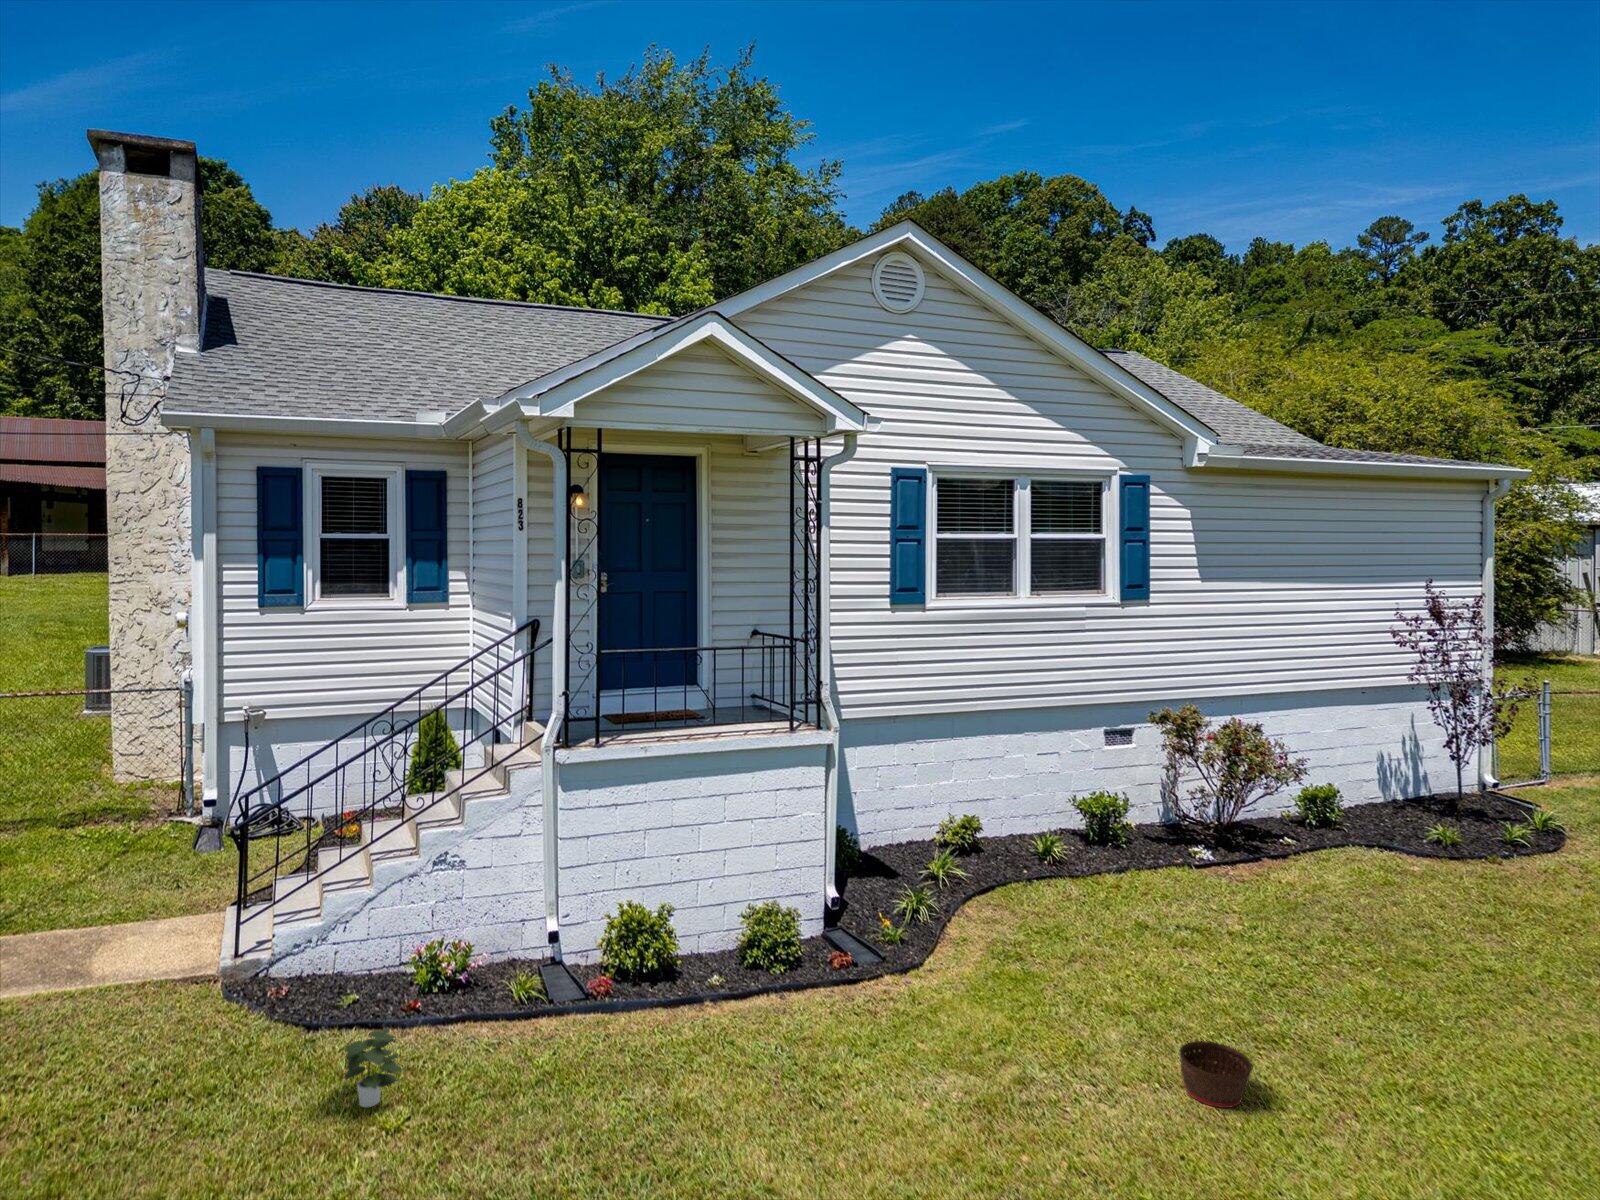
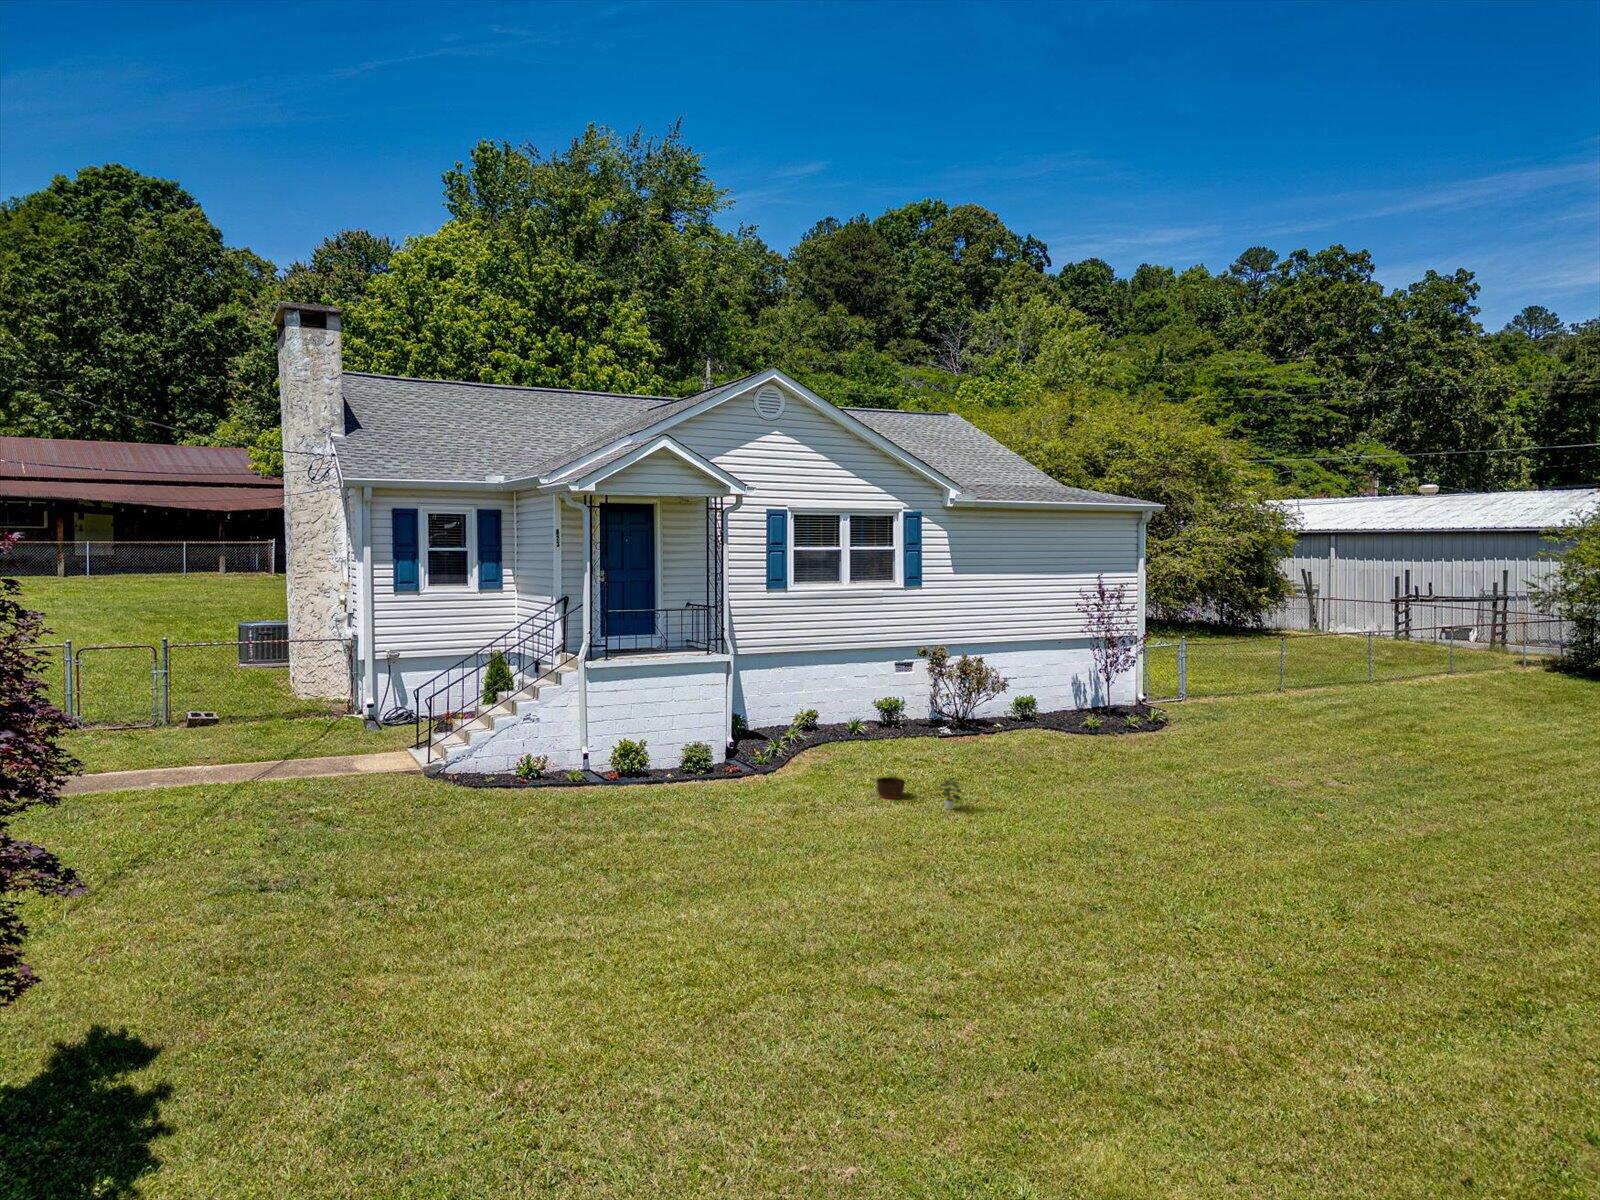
potted plant: present [345,1029,403,1107] -> present [939,780,962,810]

